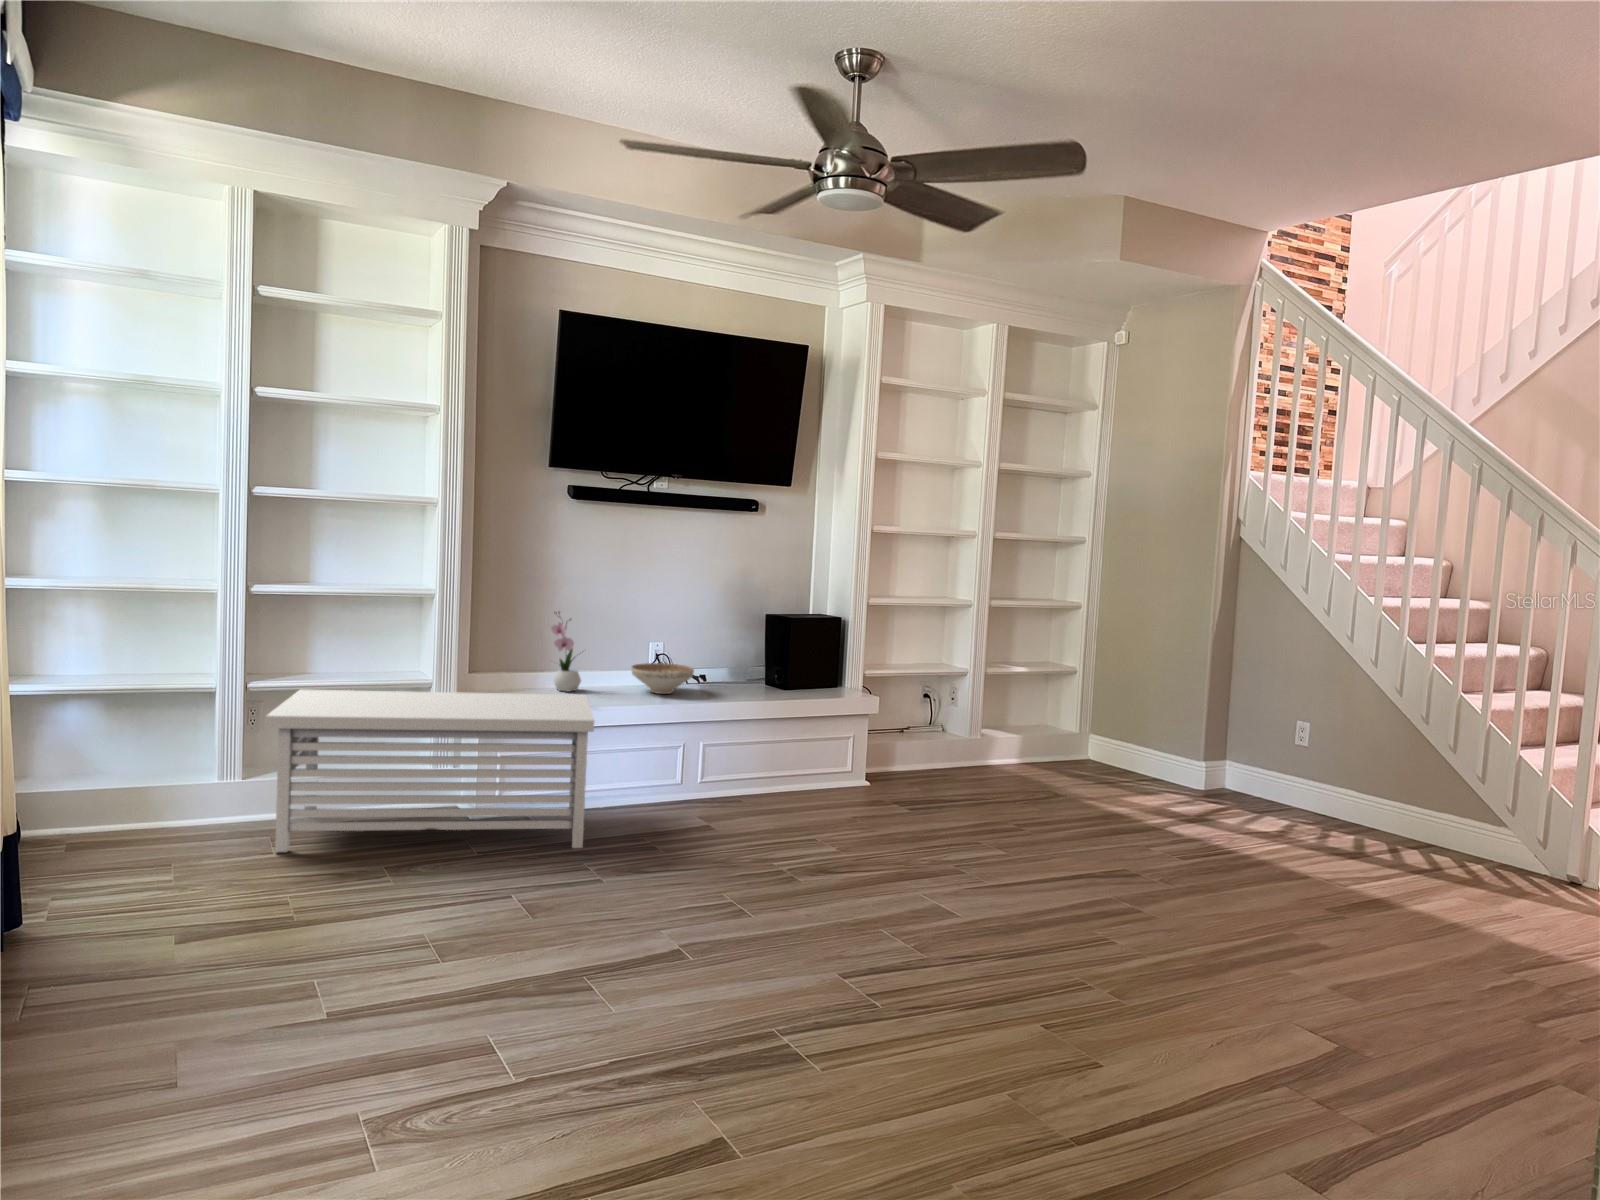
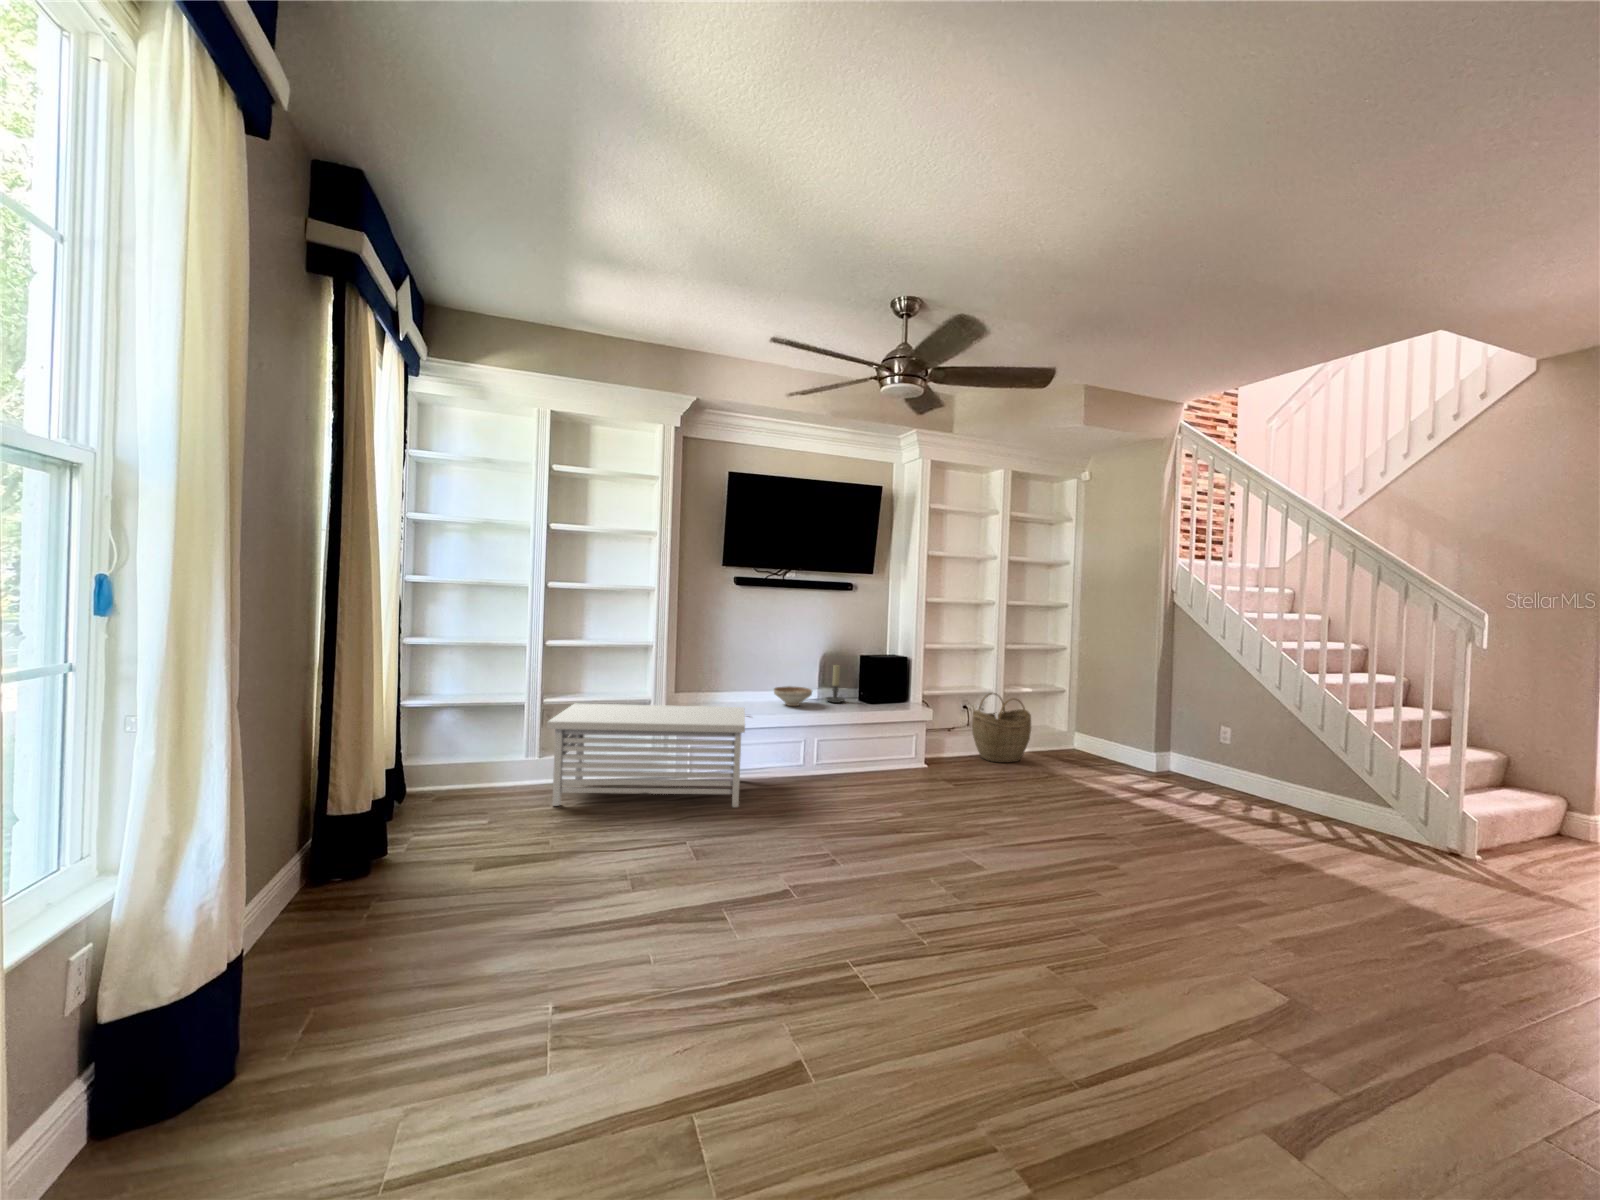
flower arrangement: present [551,612,581,692] -> none [724,655,746,705]
candle holder: none [713,628,745,689] -> present [825,665,845,703]
woven basket: none [940,674,1029,780] -> present [972,693,1031,763]

